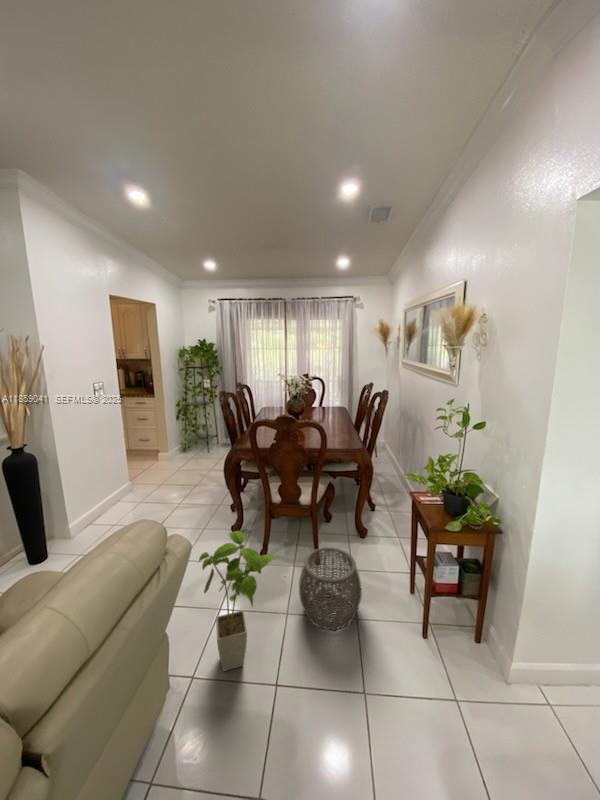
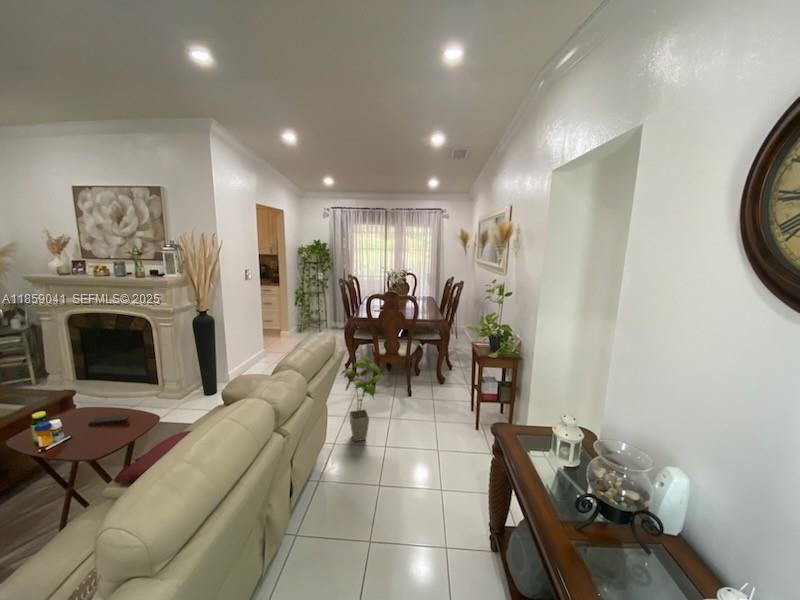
woven basket: present [299,547,362,630] -> none [399,380,439,426]

